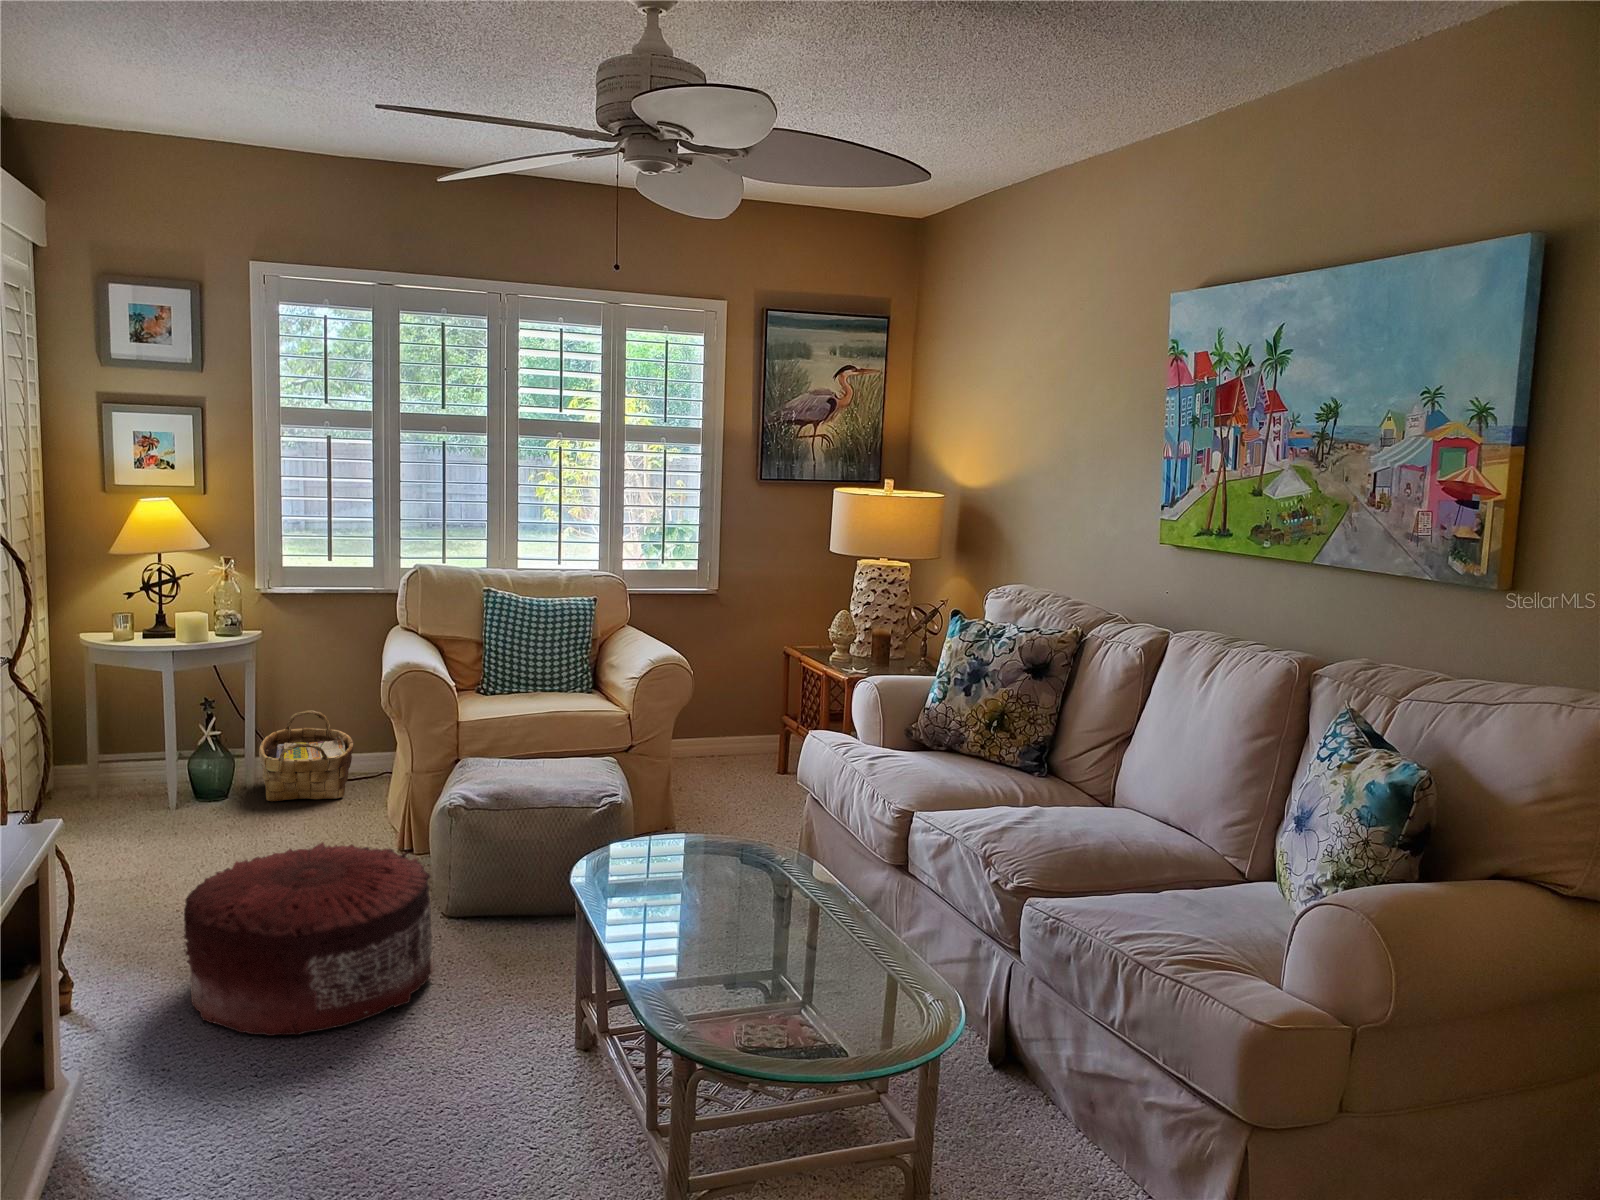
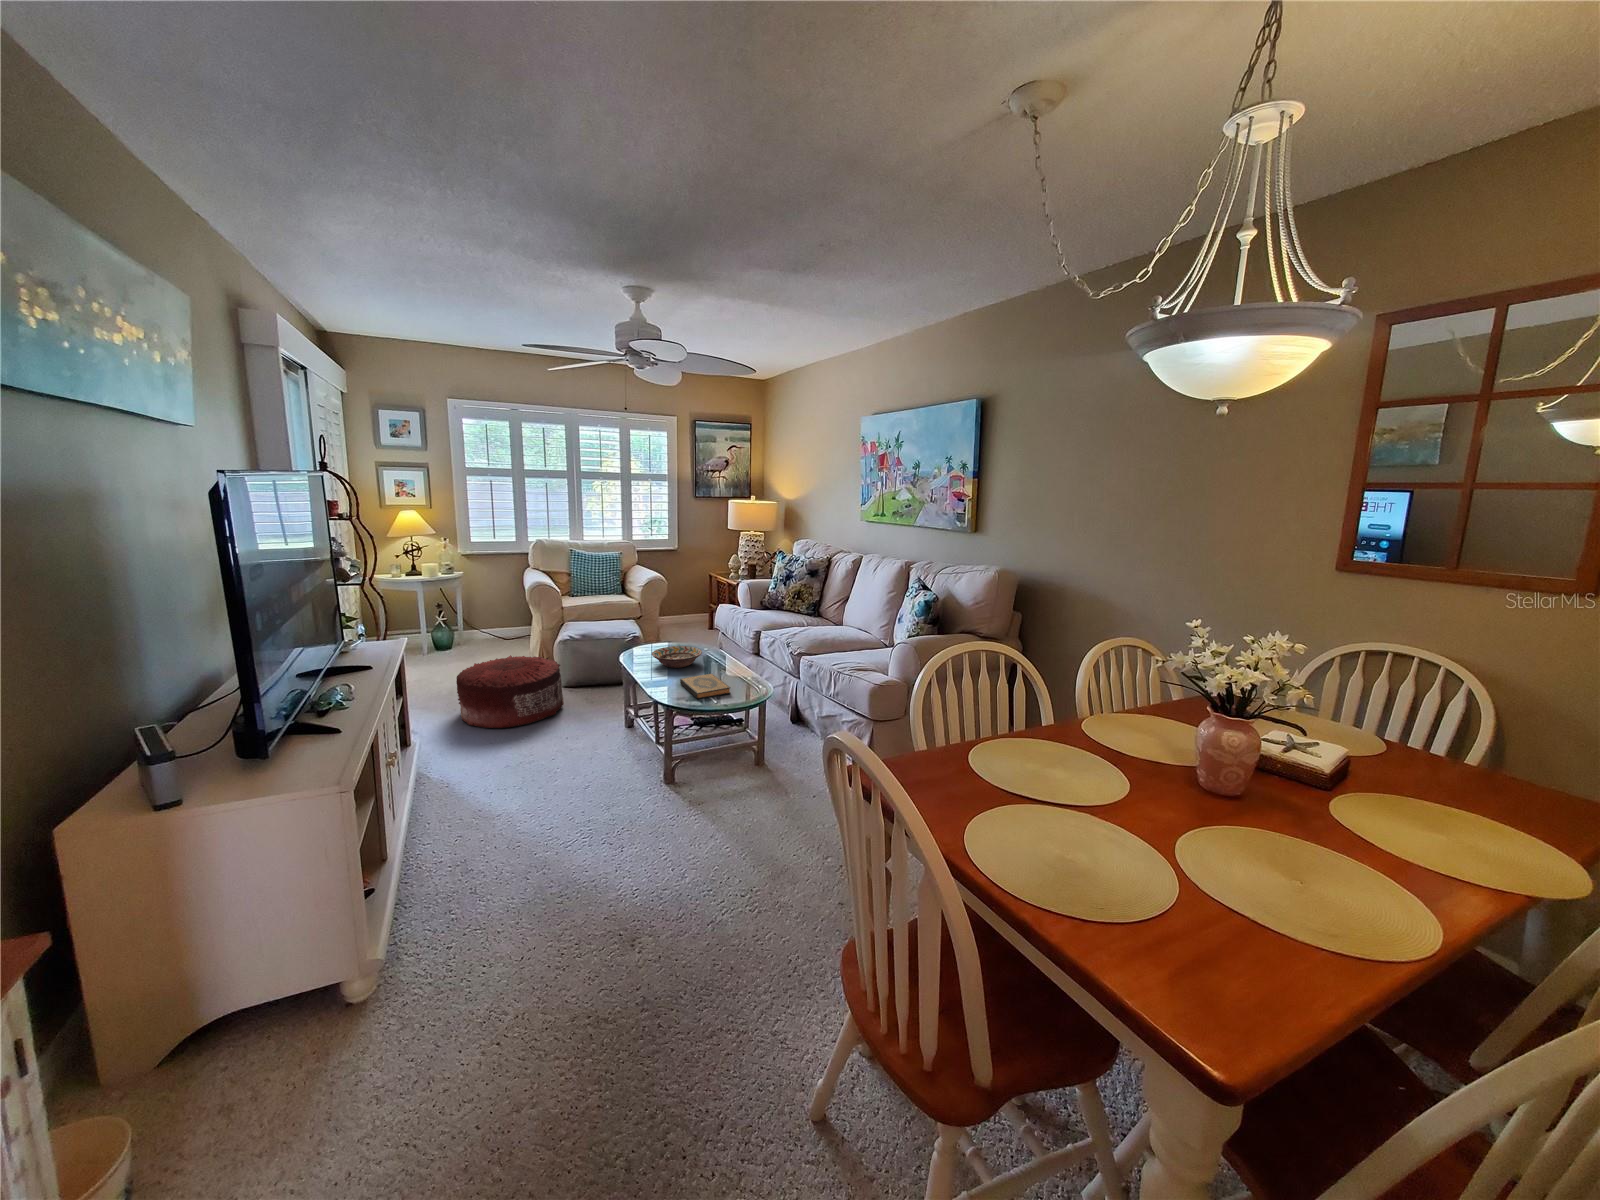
woven basket: present [259,710,354,802] -> none [468,608,512,649]
decorative bowl: none [646,852,773,915] -> present [652,646,702,668]
hardback book: none [714,946,850,1032] -> present [680,674,730,699]

